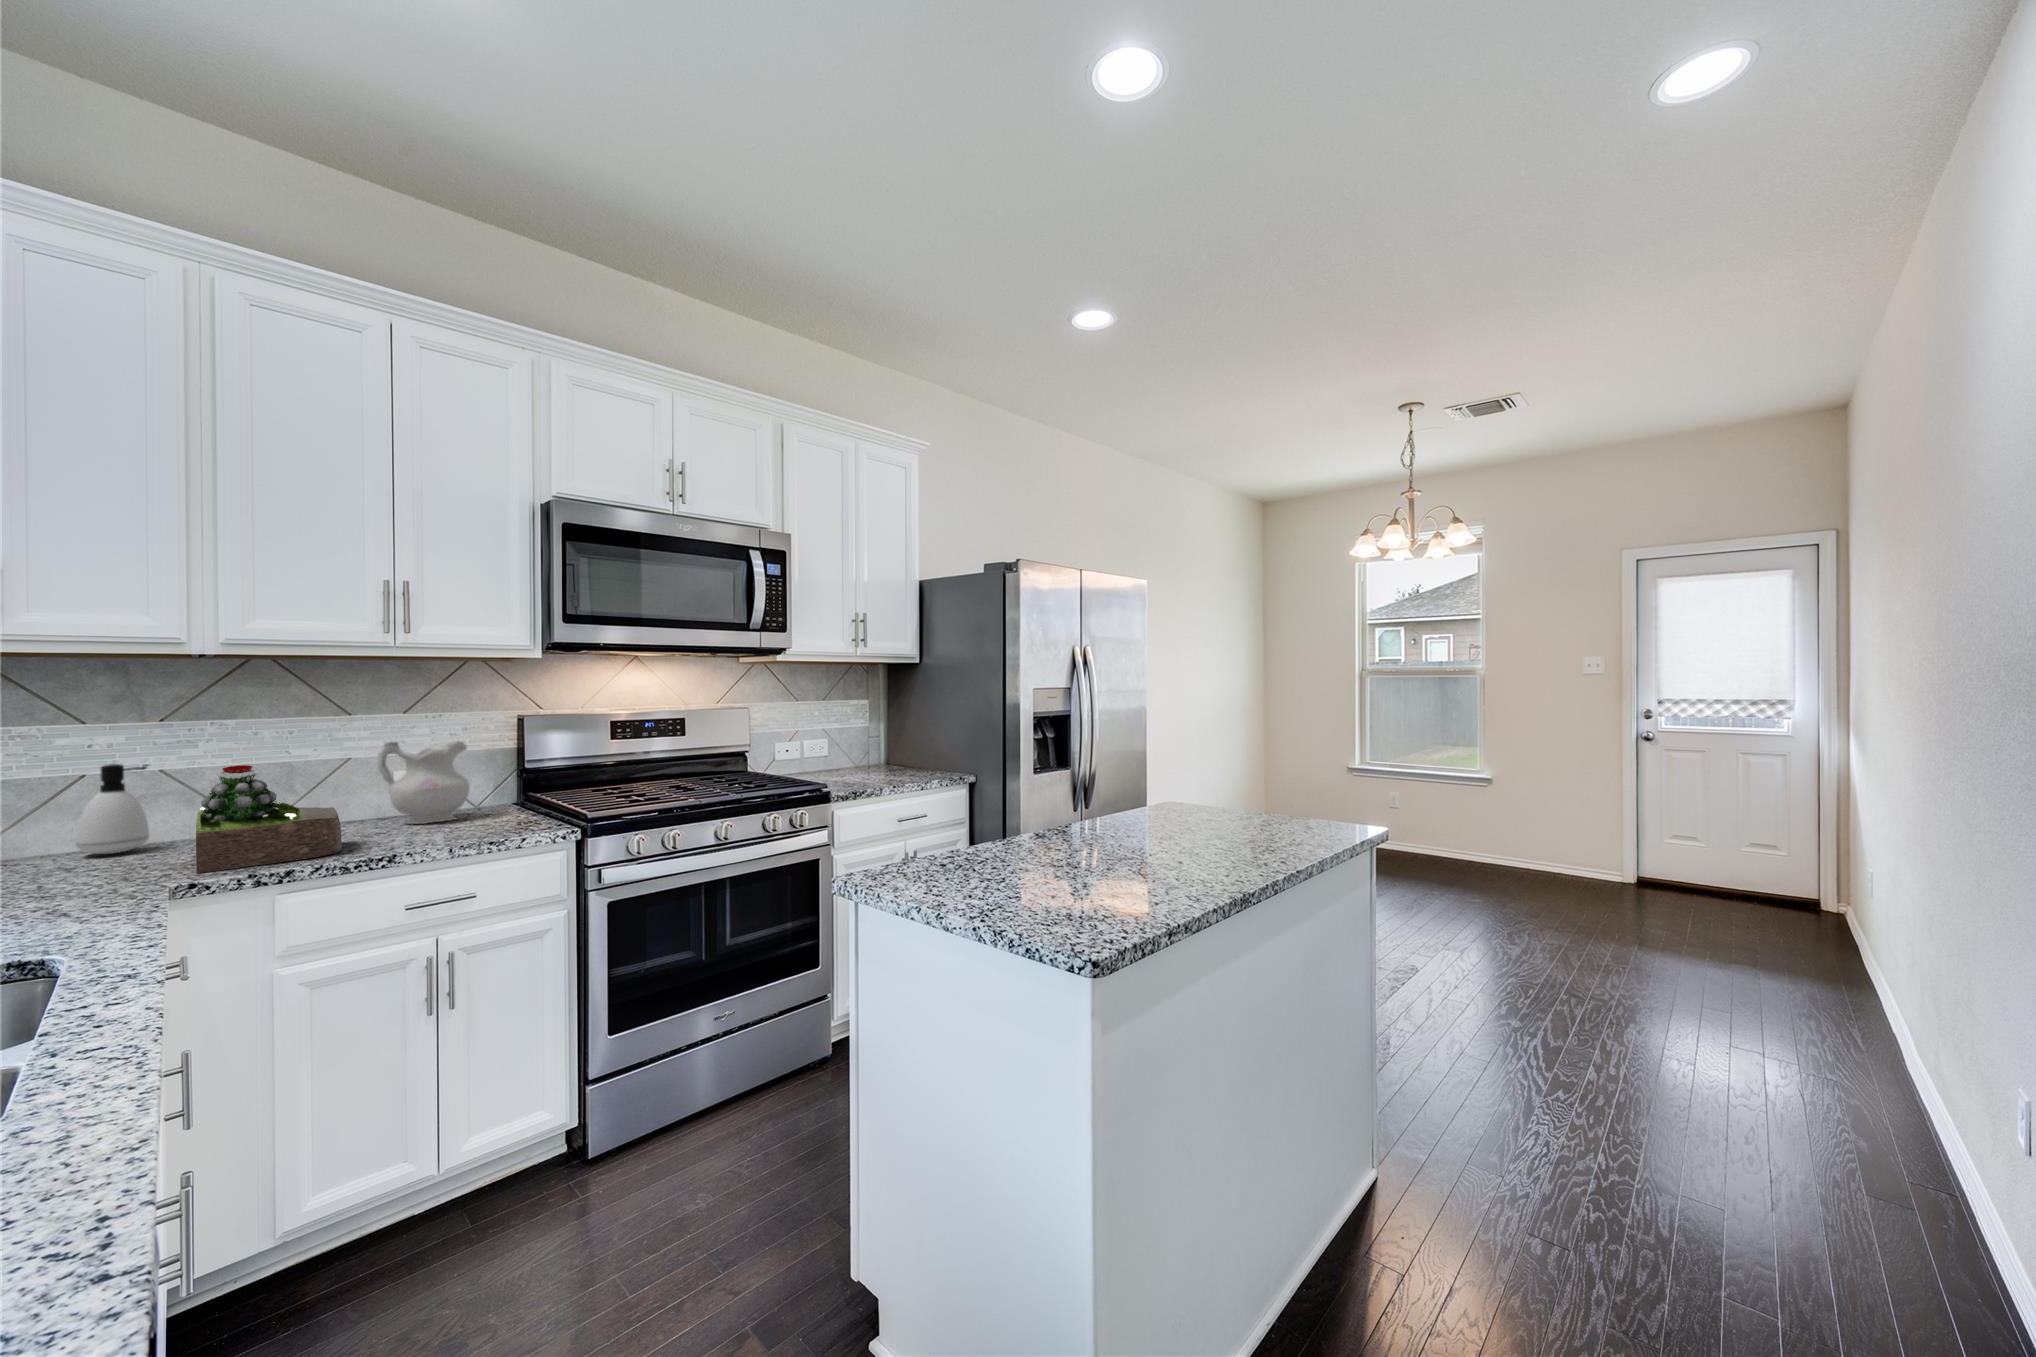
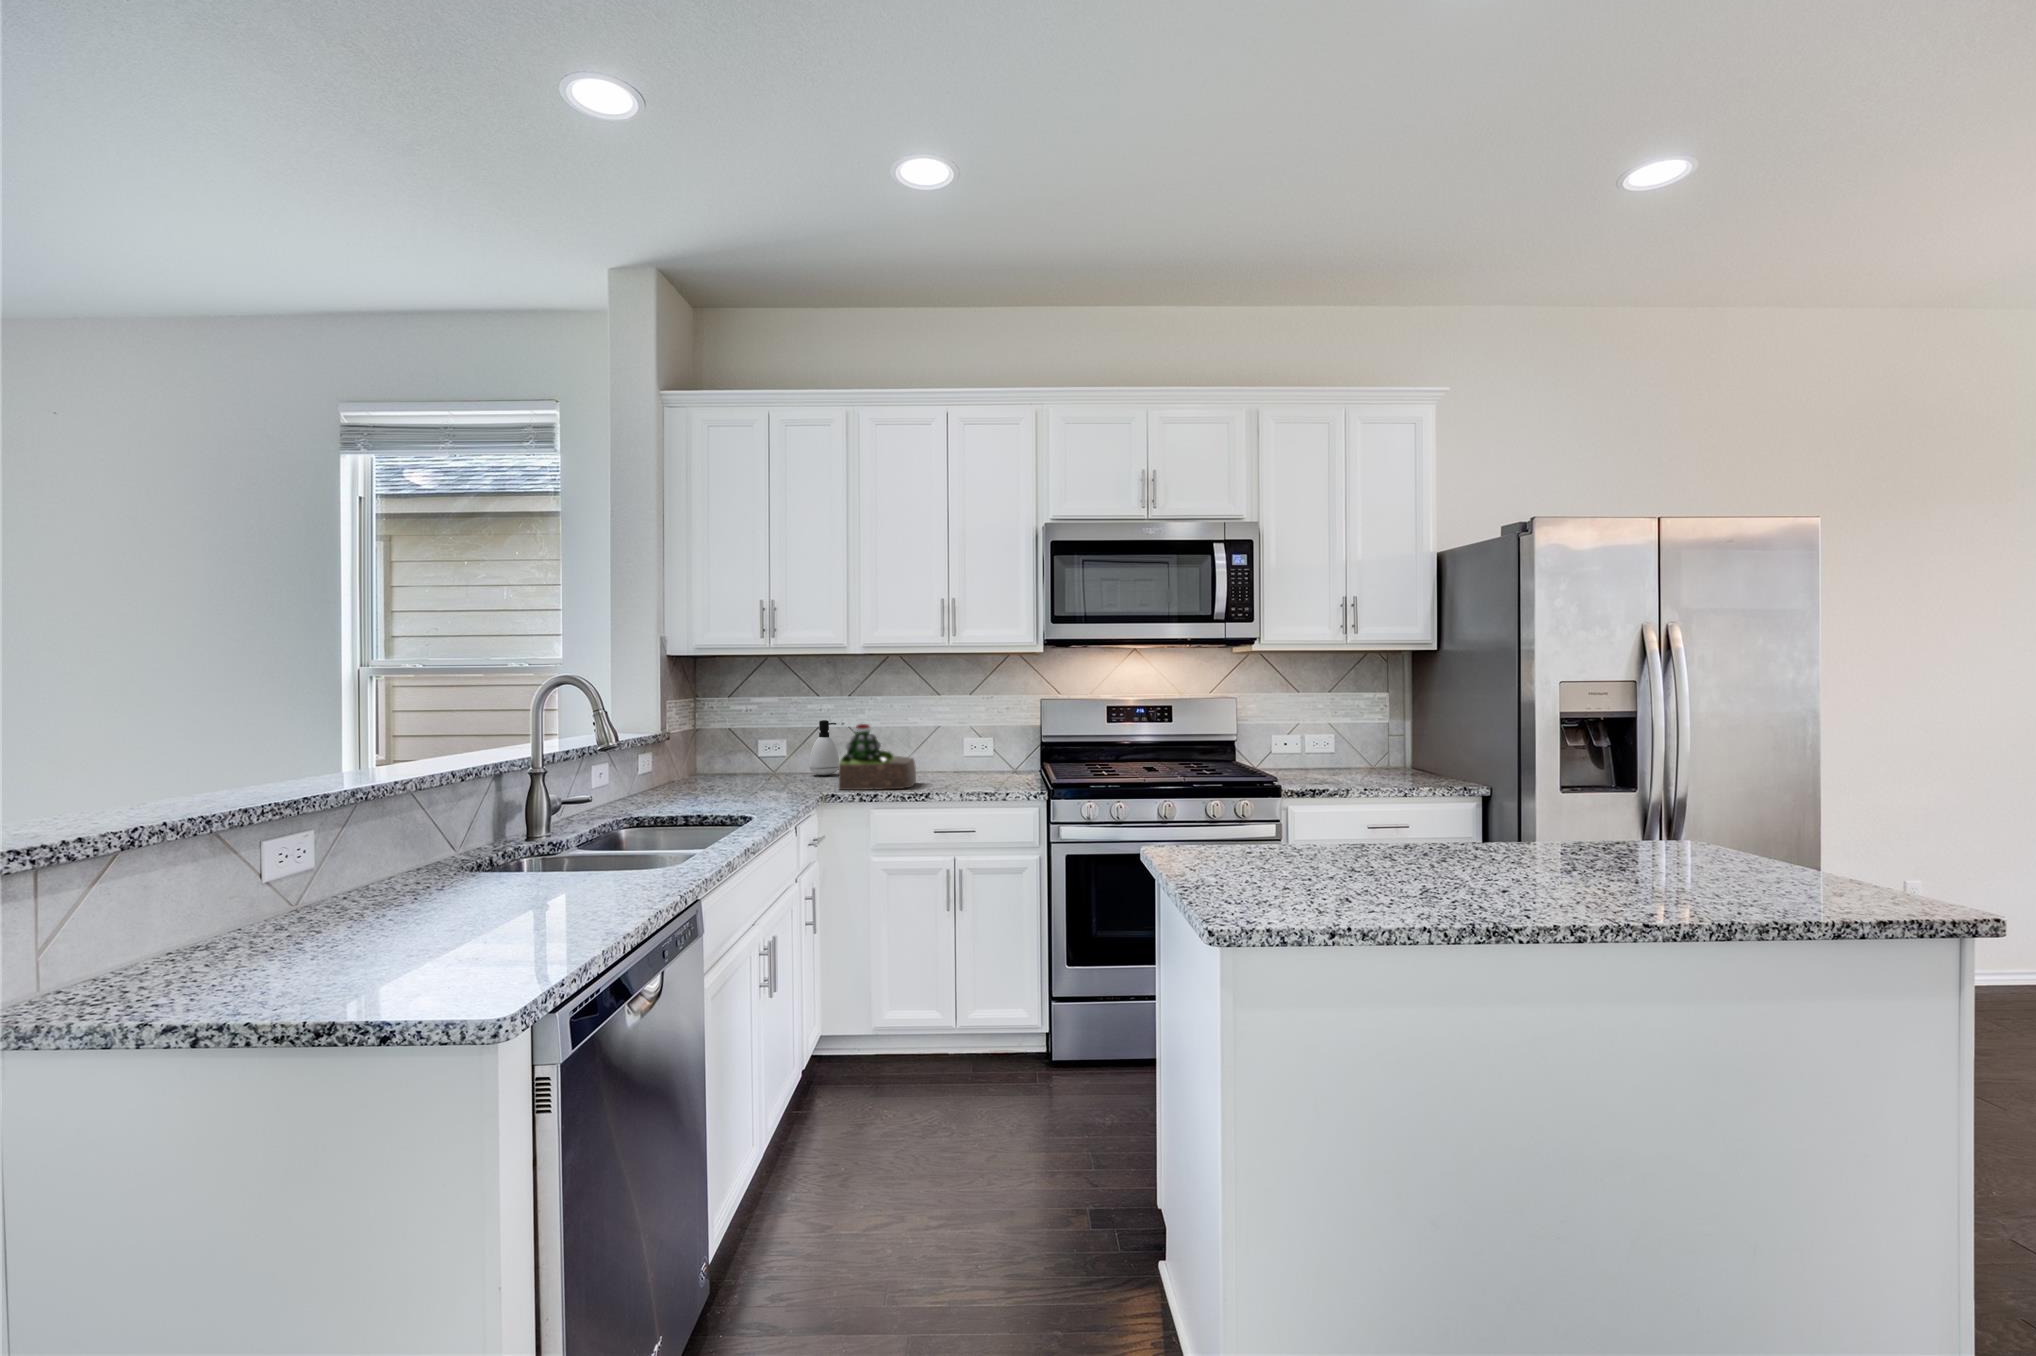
ceramic pitcher: present [377,741,470,824] -> none [949,714,1004,778]

